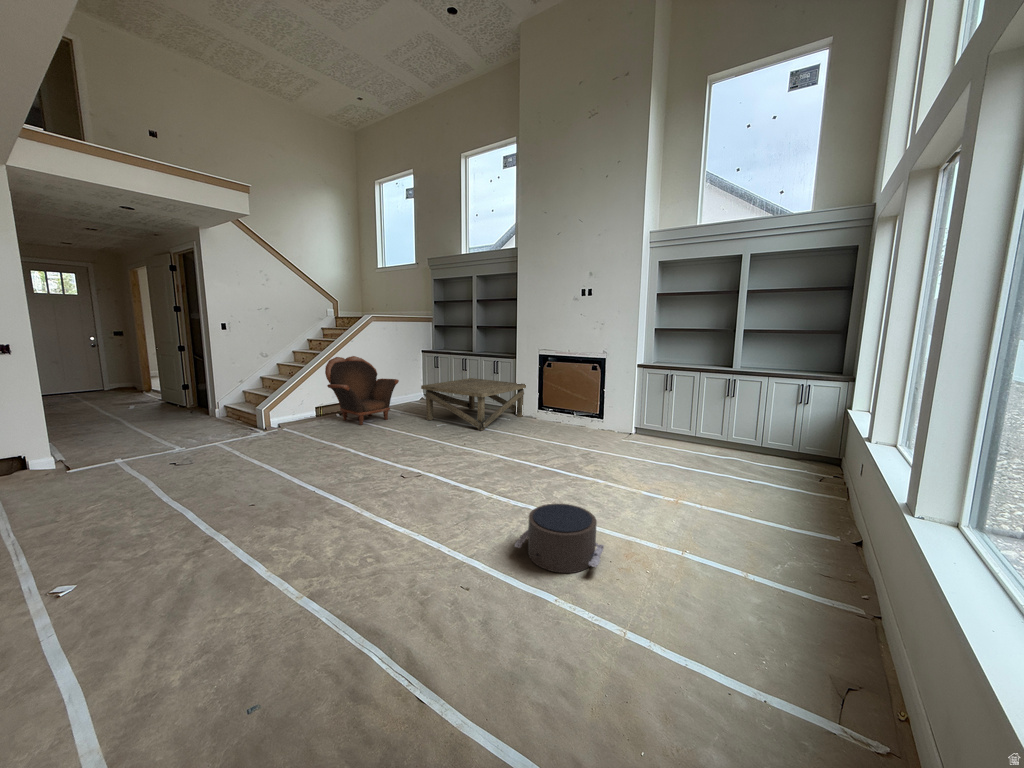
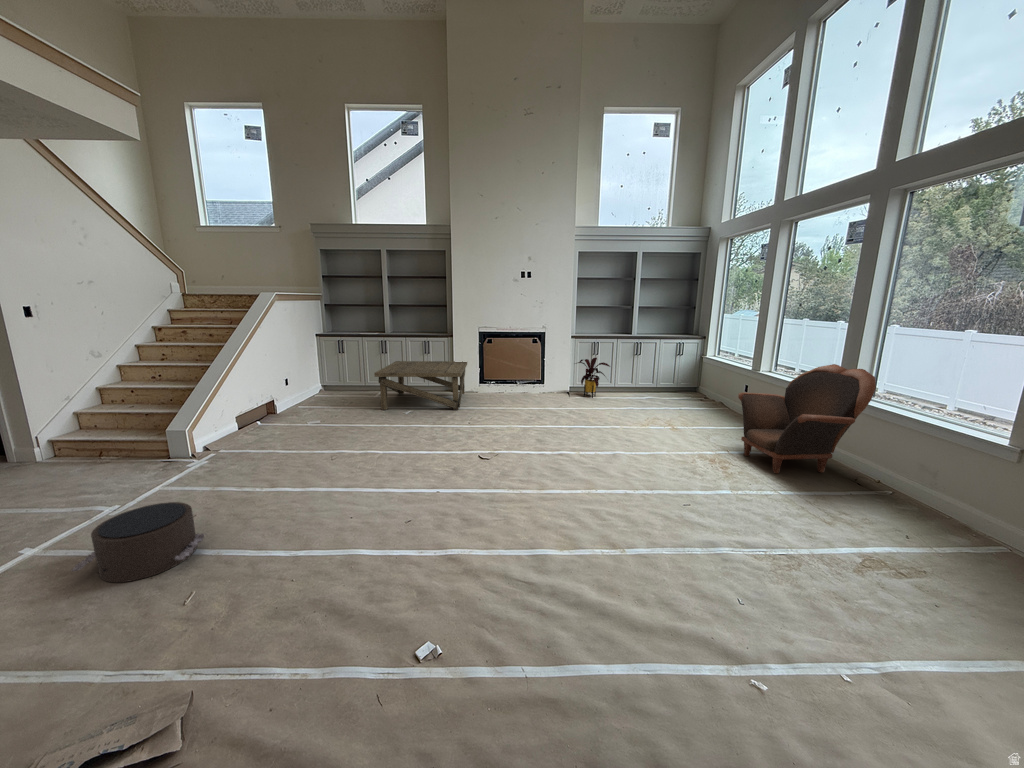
armchair: present [325,356,399,425] -> present [738,364,876,473]
house plant: none [628,394,669,444] -> present [578,358,610,398]
pouf: present [515,504,604,573] -> present [71,502,205,582]

